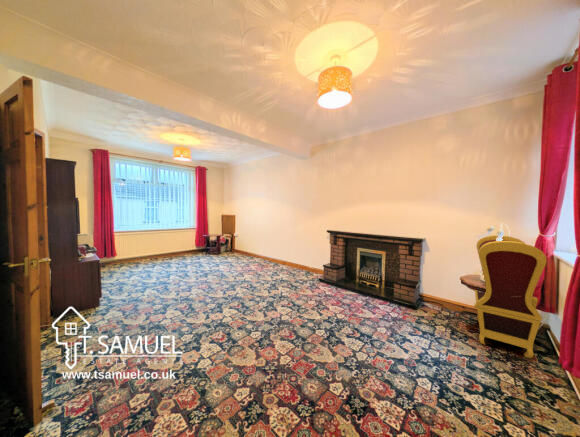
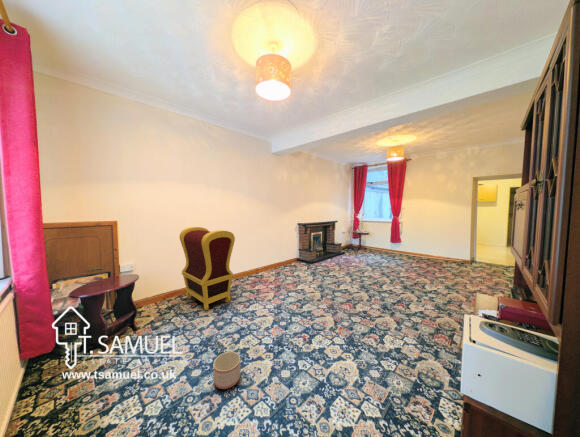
planter: none [399,364,432,406] -> present [213,352,240,389]

